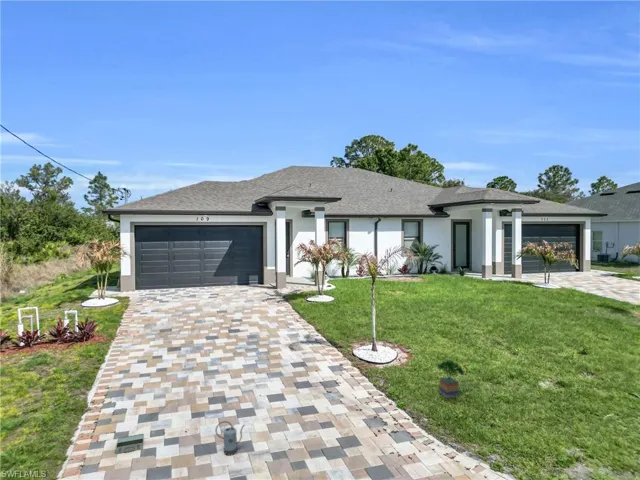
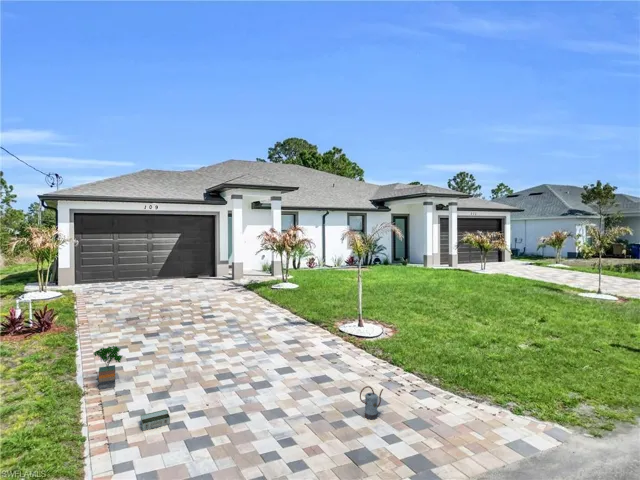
potted tree: present [438,360,464,398] -> present [94,346,123,389]
watering can: present [215,421,244,455] -> present [360,386,383,420]

